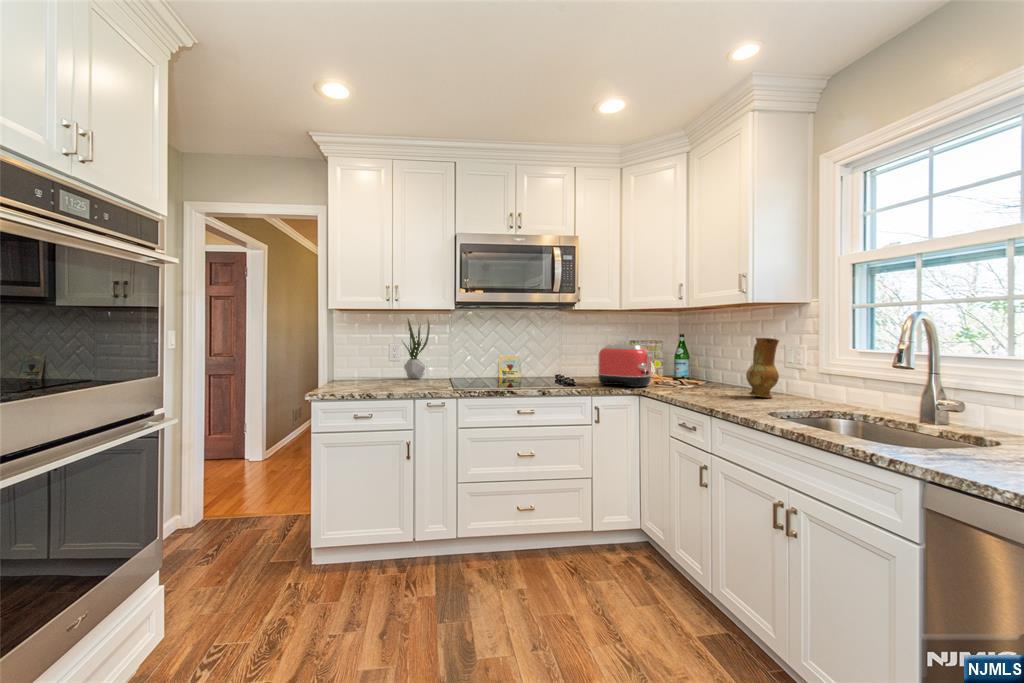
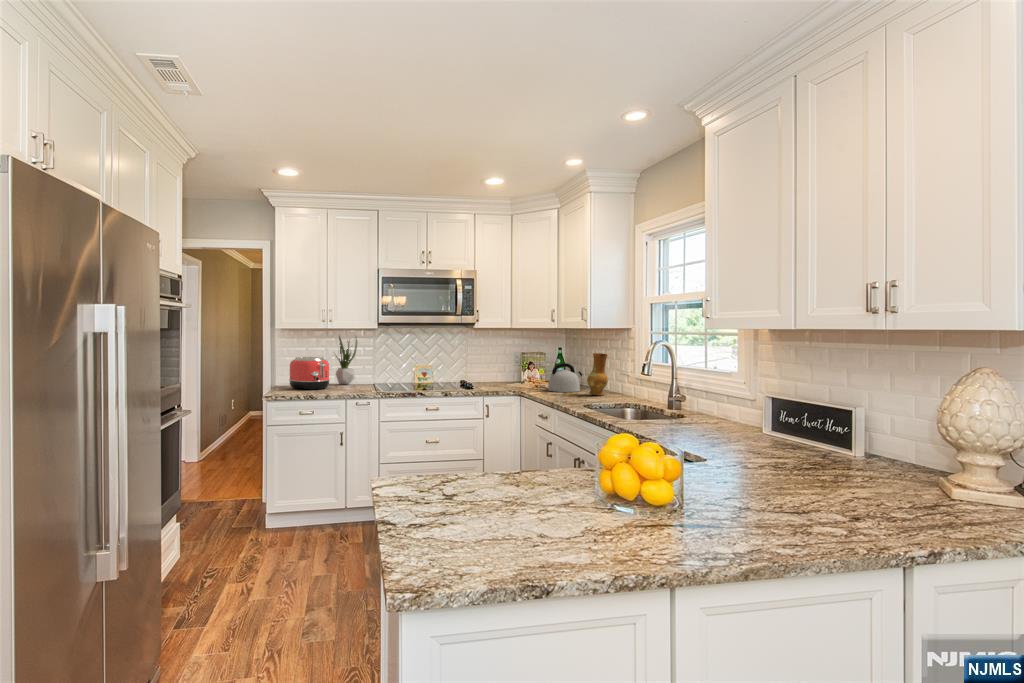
toaster: present [598,344,654,388] -> present [289,357,329,390]
kettle: none [679,353,727,392] -> present [548,363,582,392]

